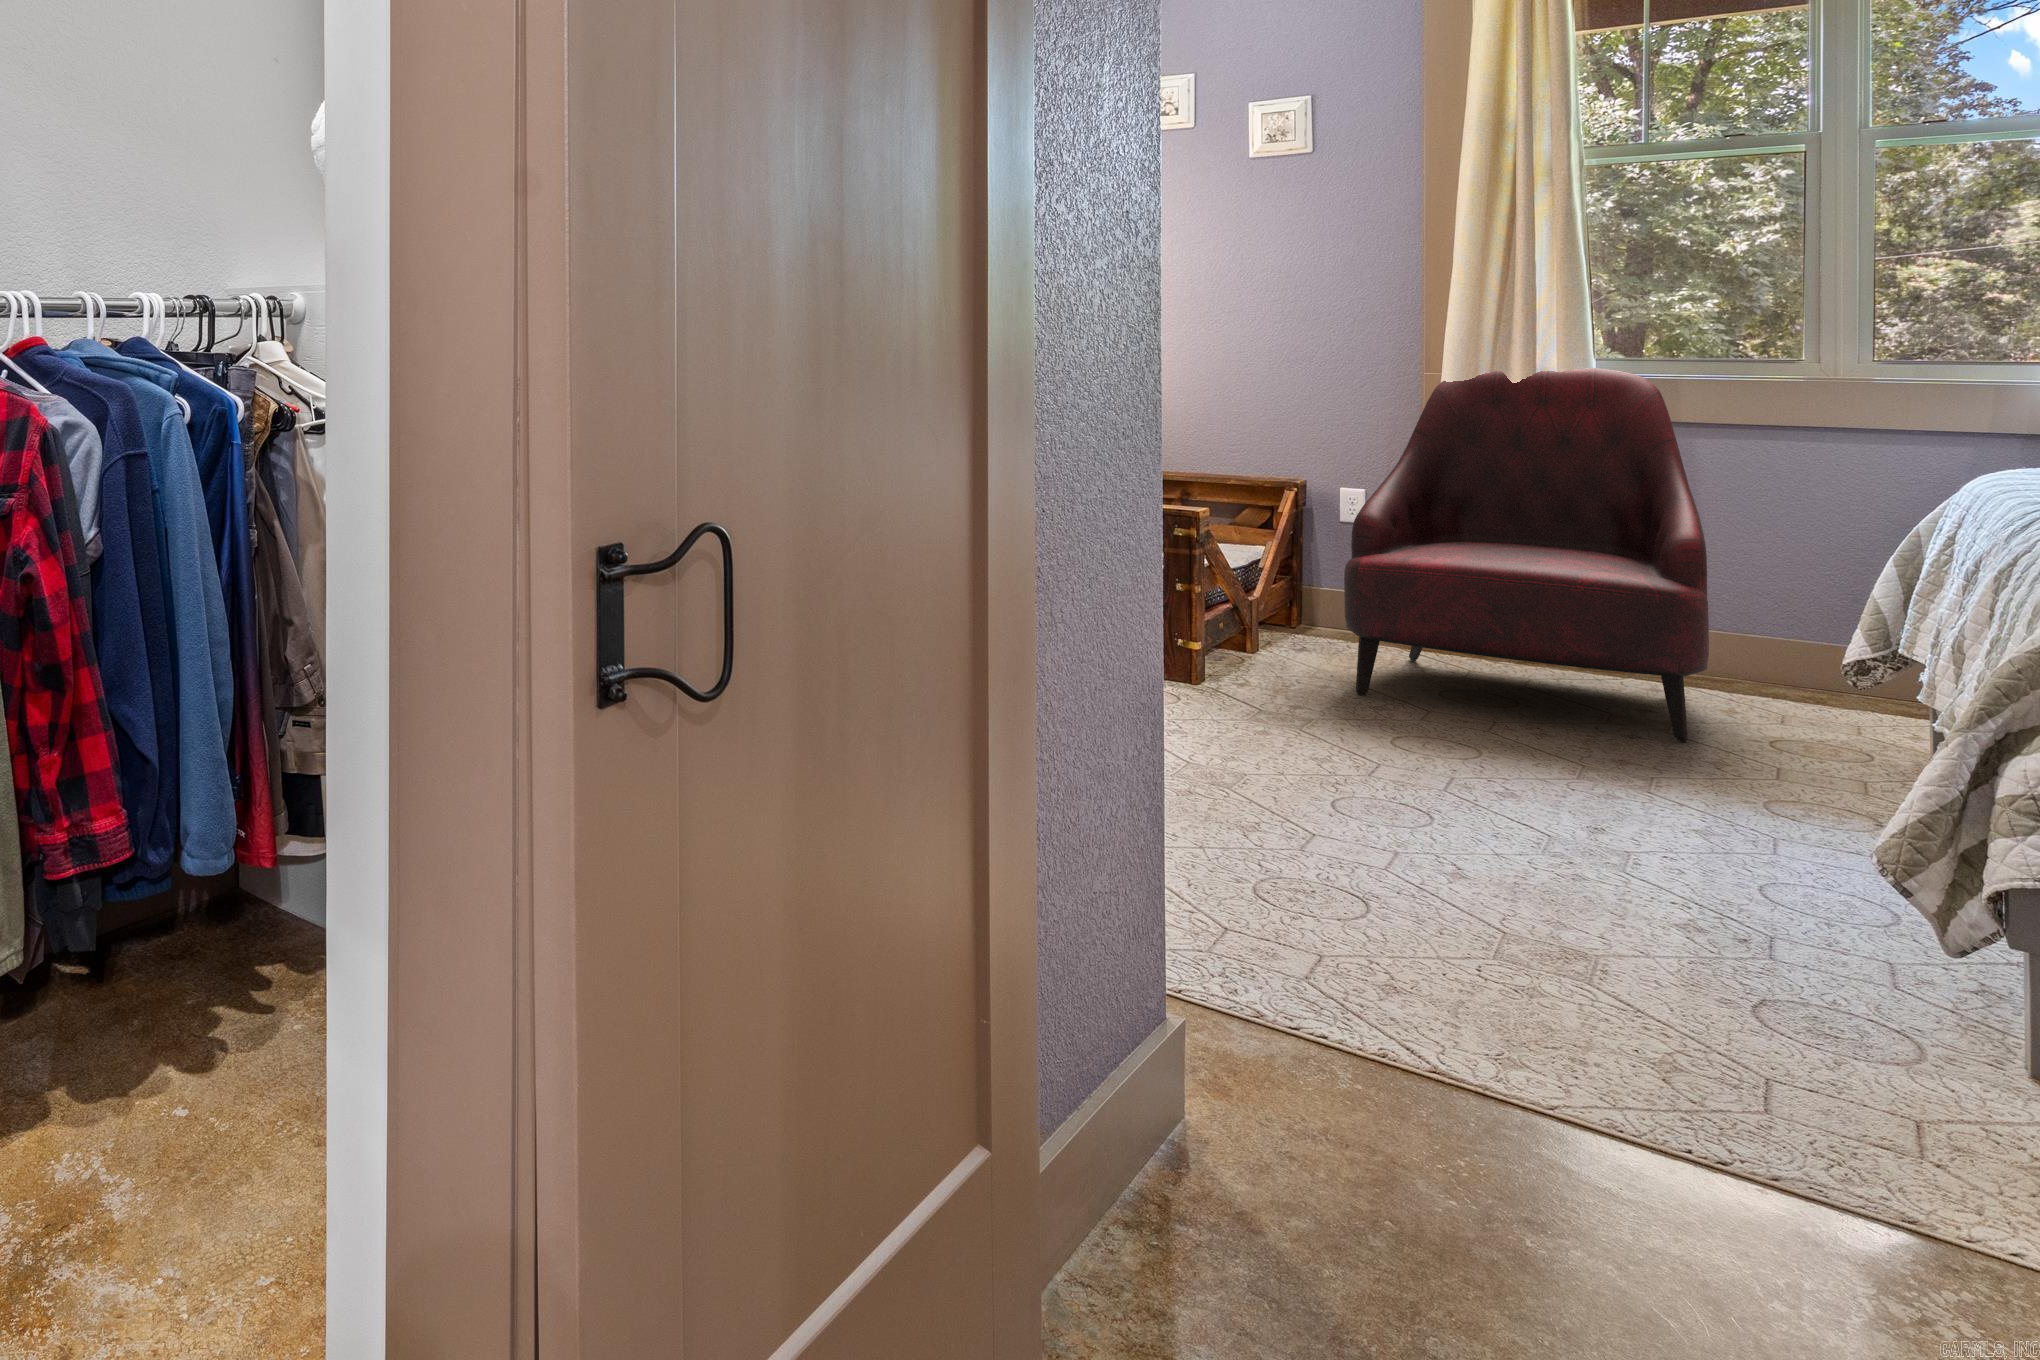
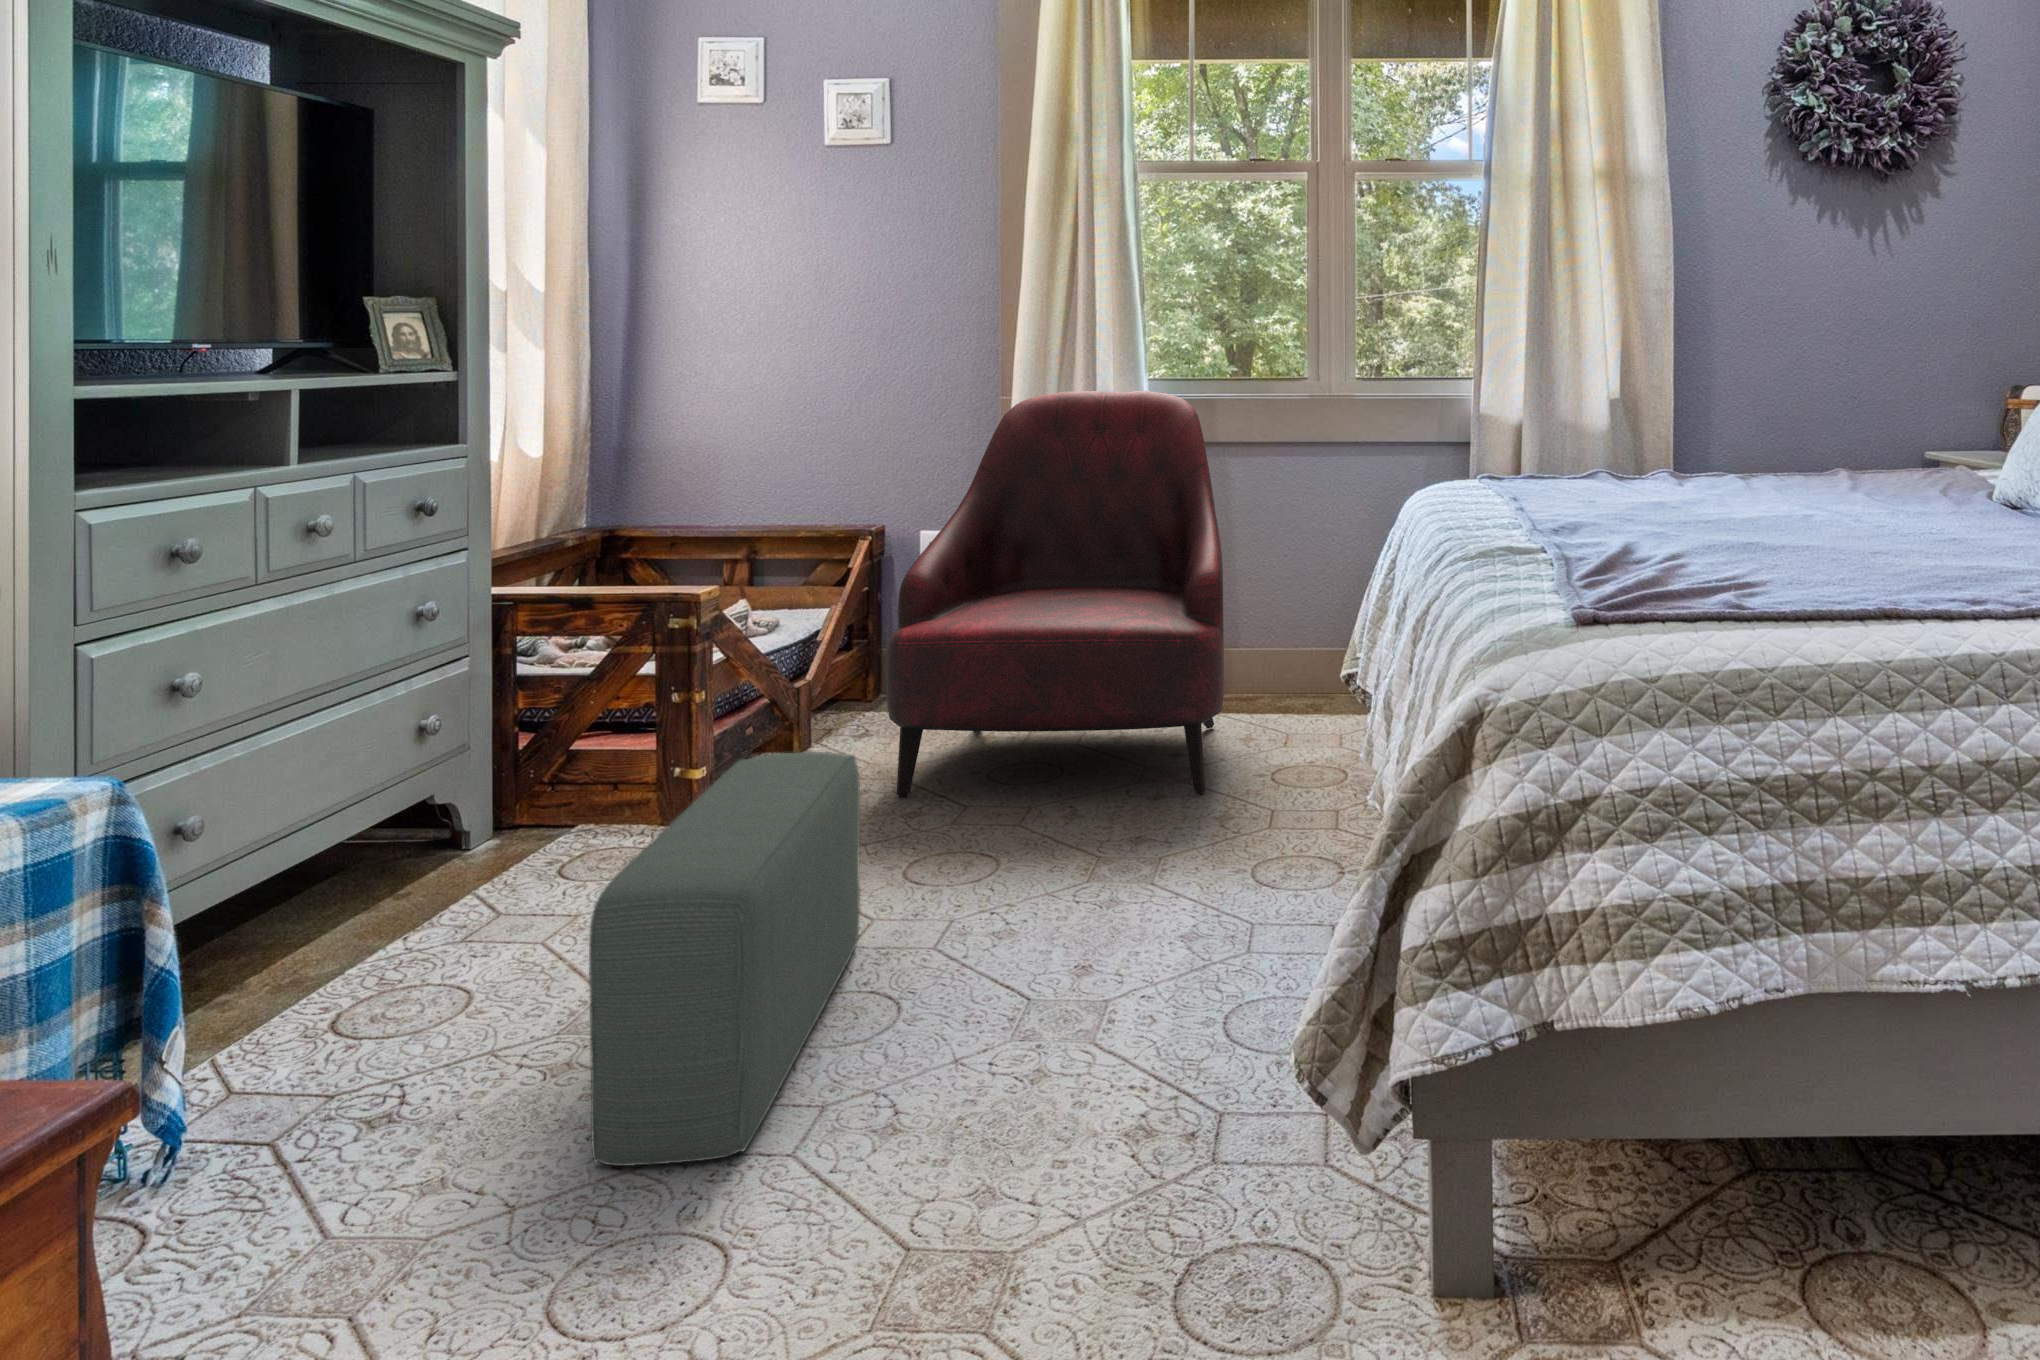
pouf: none [1227,622,1372,863] -> present [589,752,860,1166]

